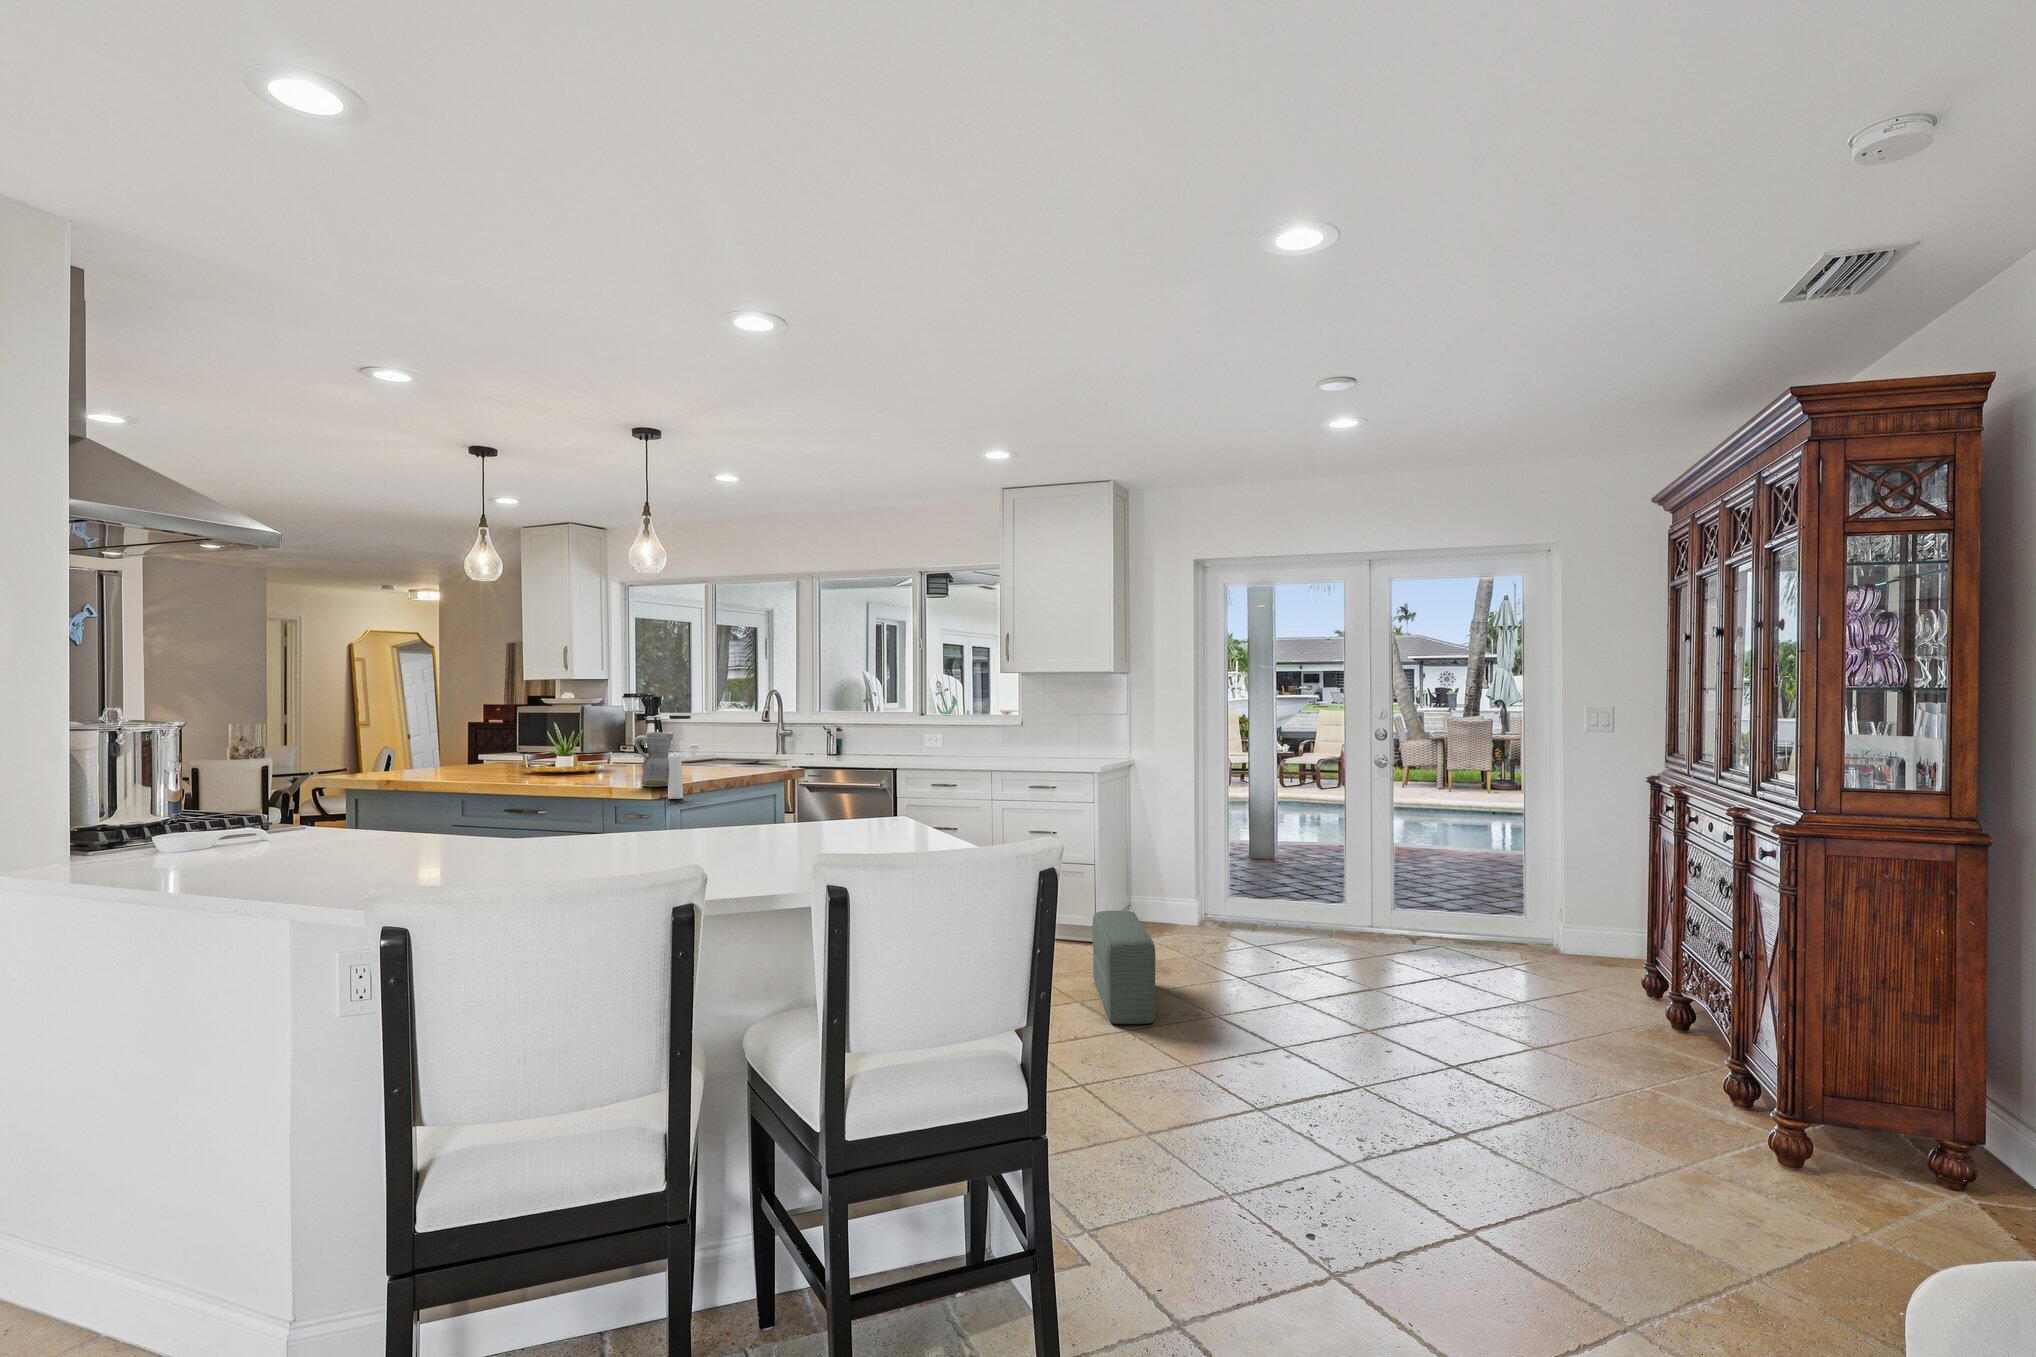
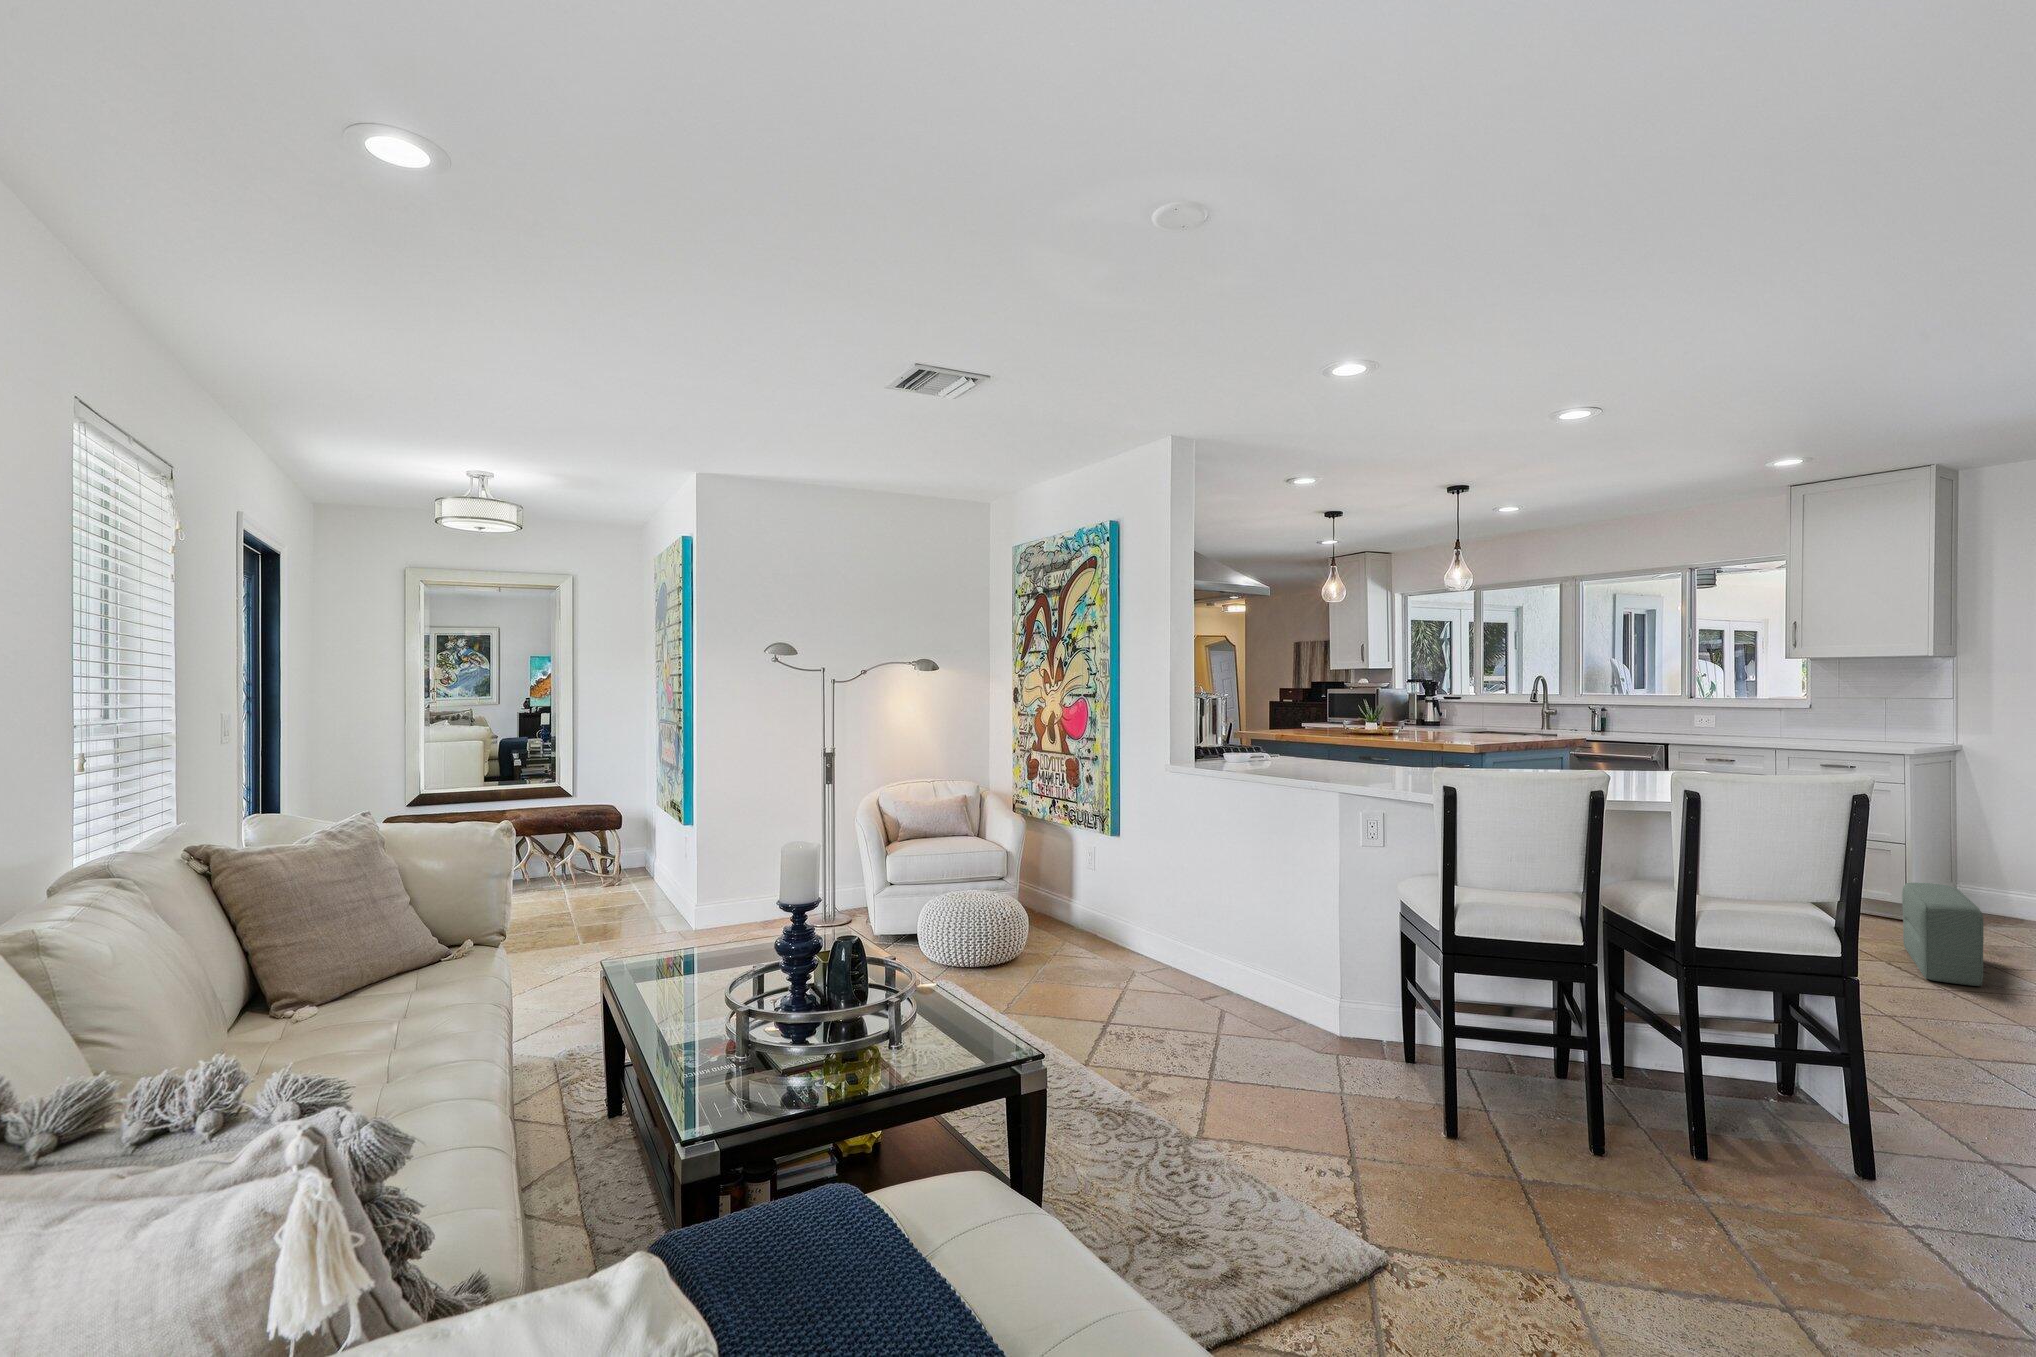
ceramic pitcher: present [634,732,673,787] -> none [1442,706,1473,747]
pepper mill: present [668,745,699,799] -> none [1477,716,1500,755]

